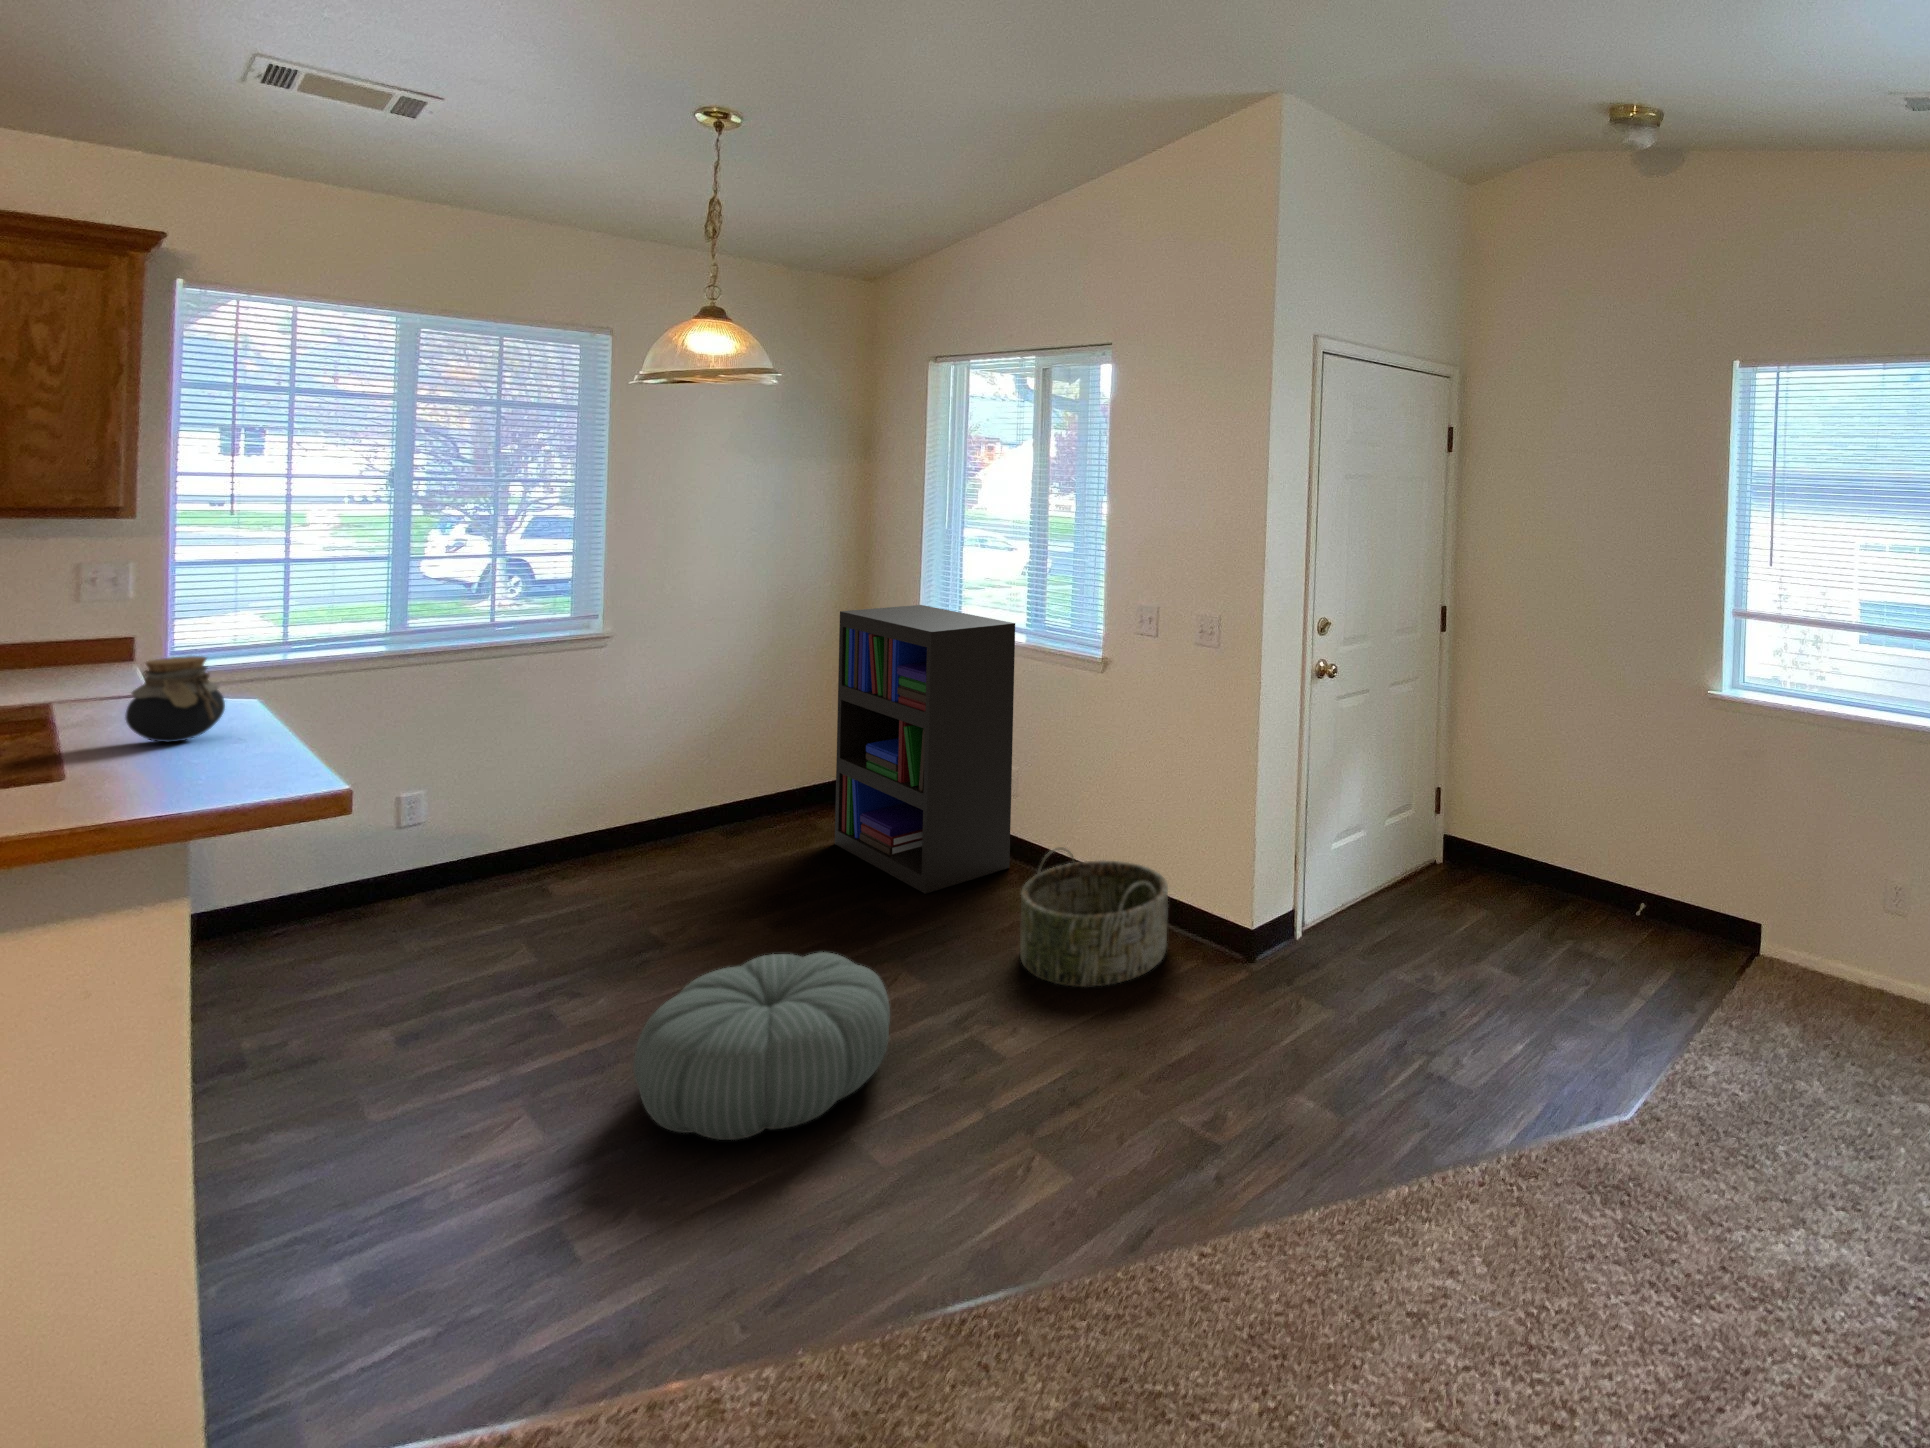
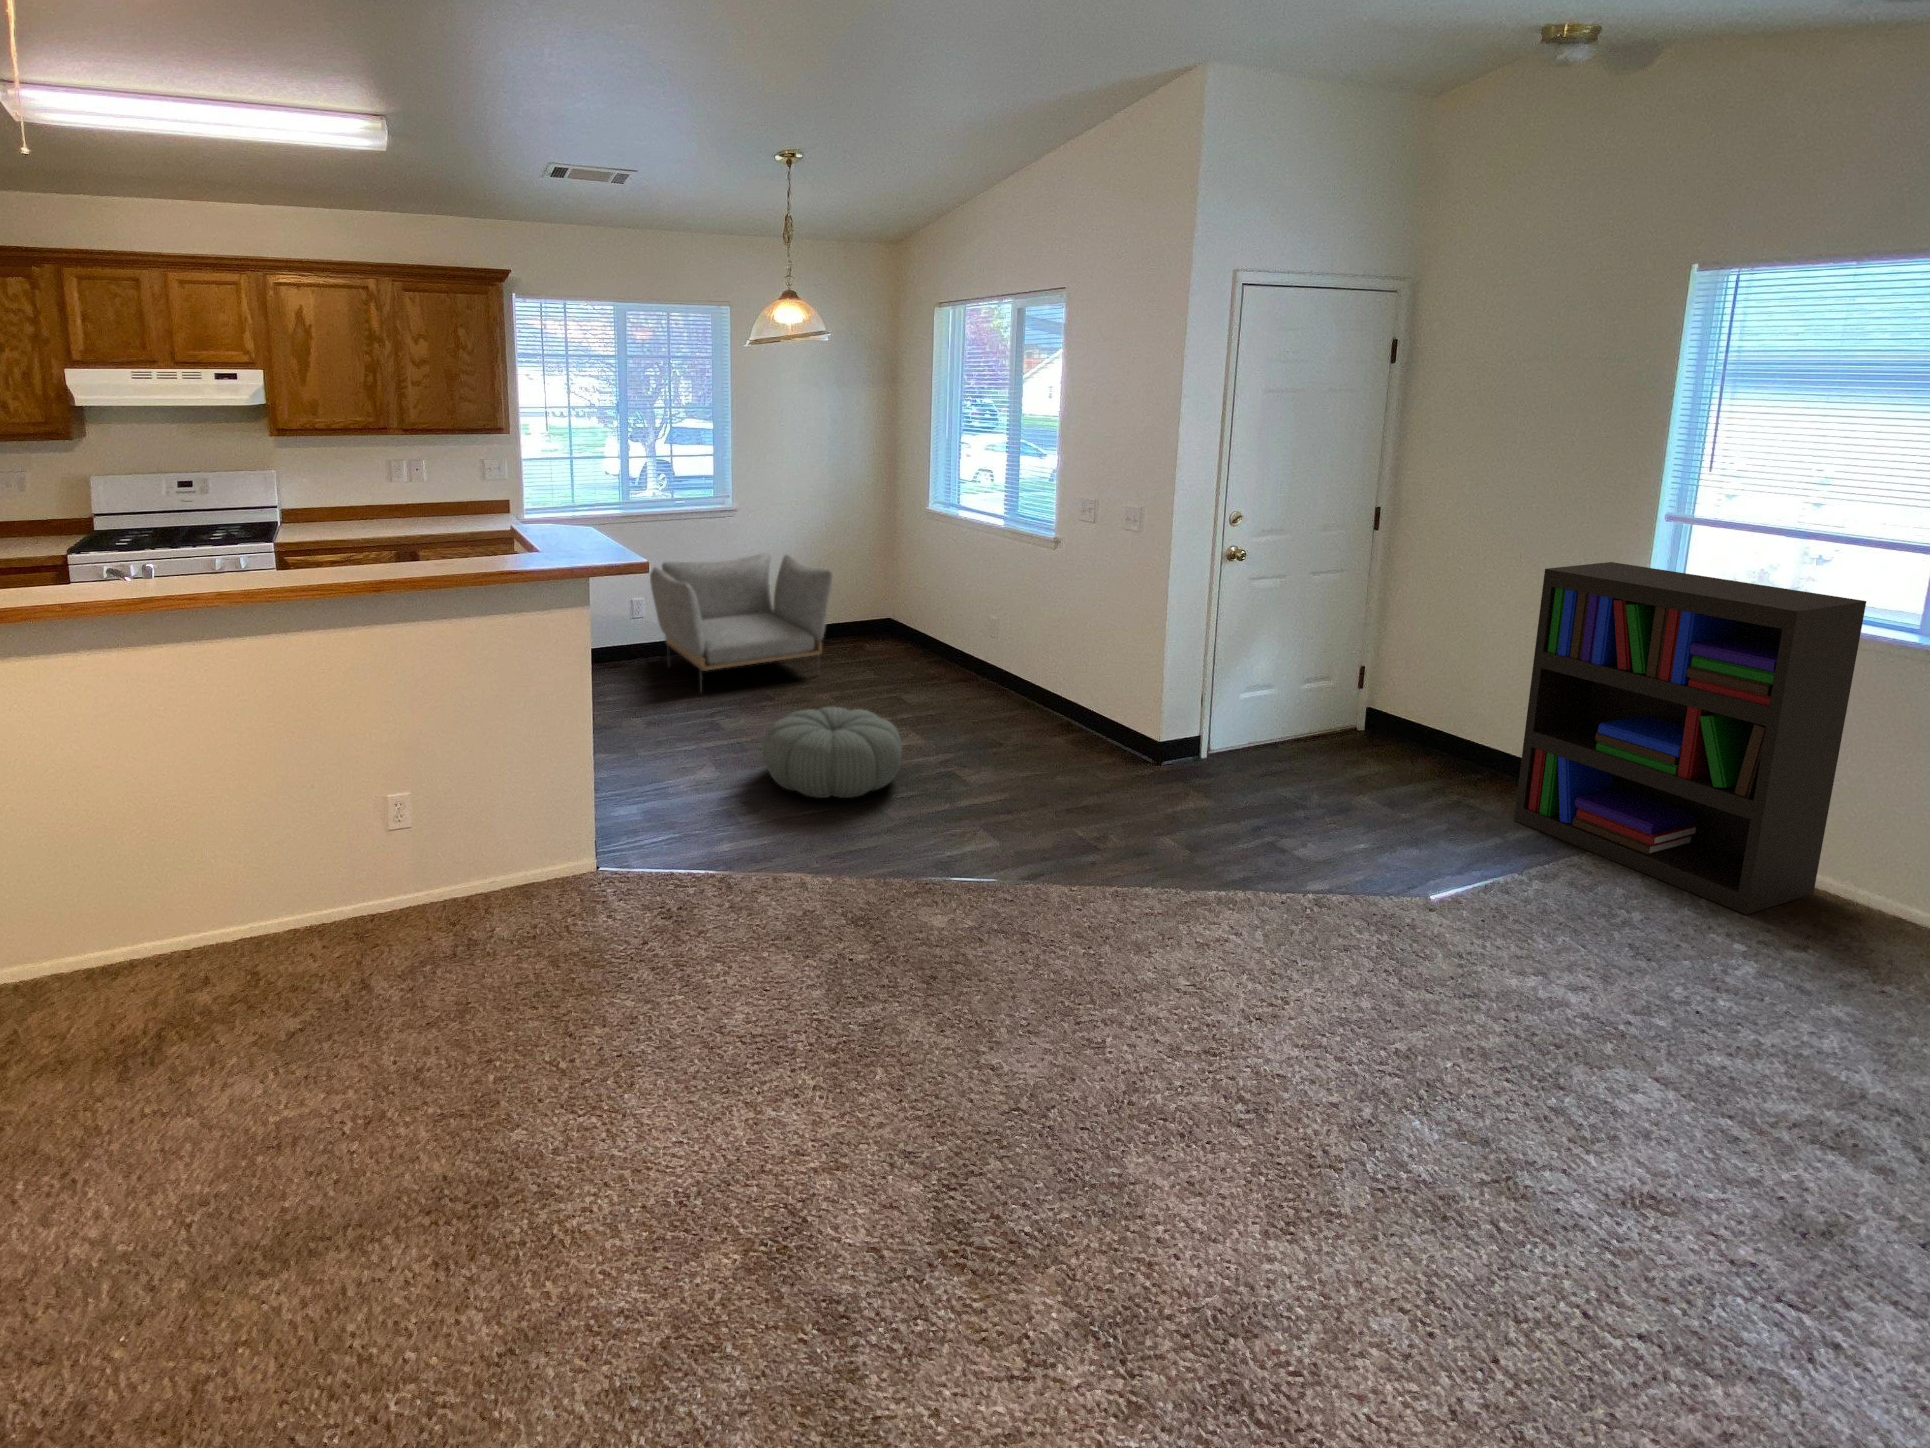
bookshelf: present [835,605,1015,894] -> present [1514,562,1866,915]
jar: present [125,656,225,742] -> none [549,505,583,546]
armchair: none [440,697,773,945] -> present [650,553,832,673]
basket: present [1020,847,1168,987] -> none [990,671,1099,763]

